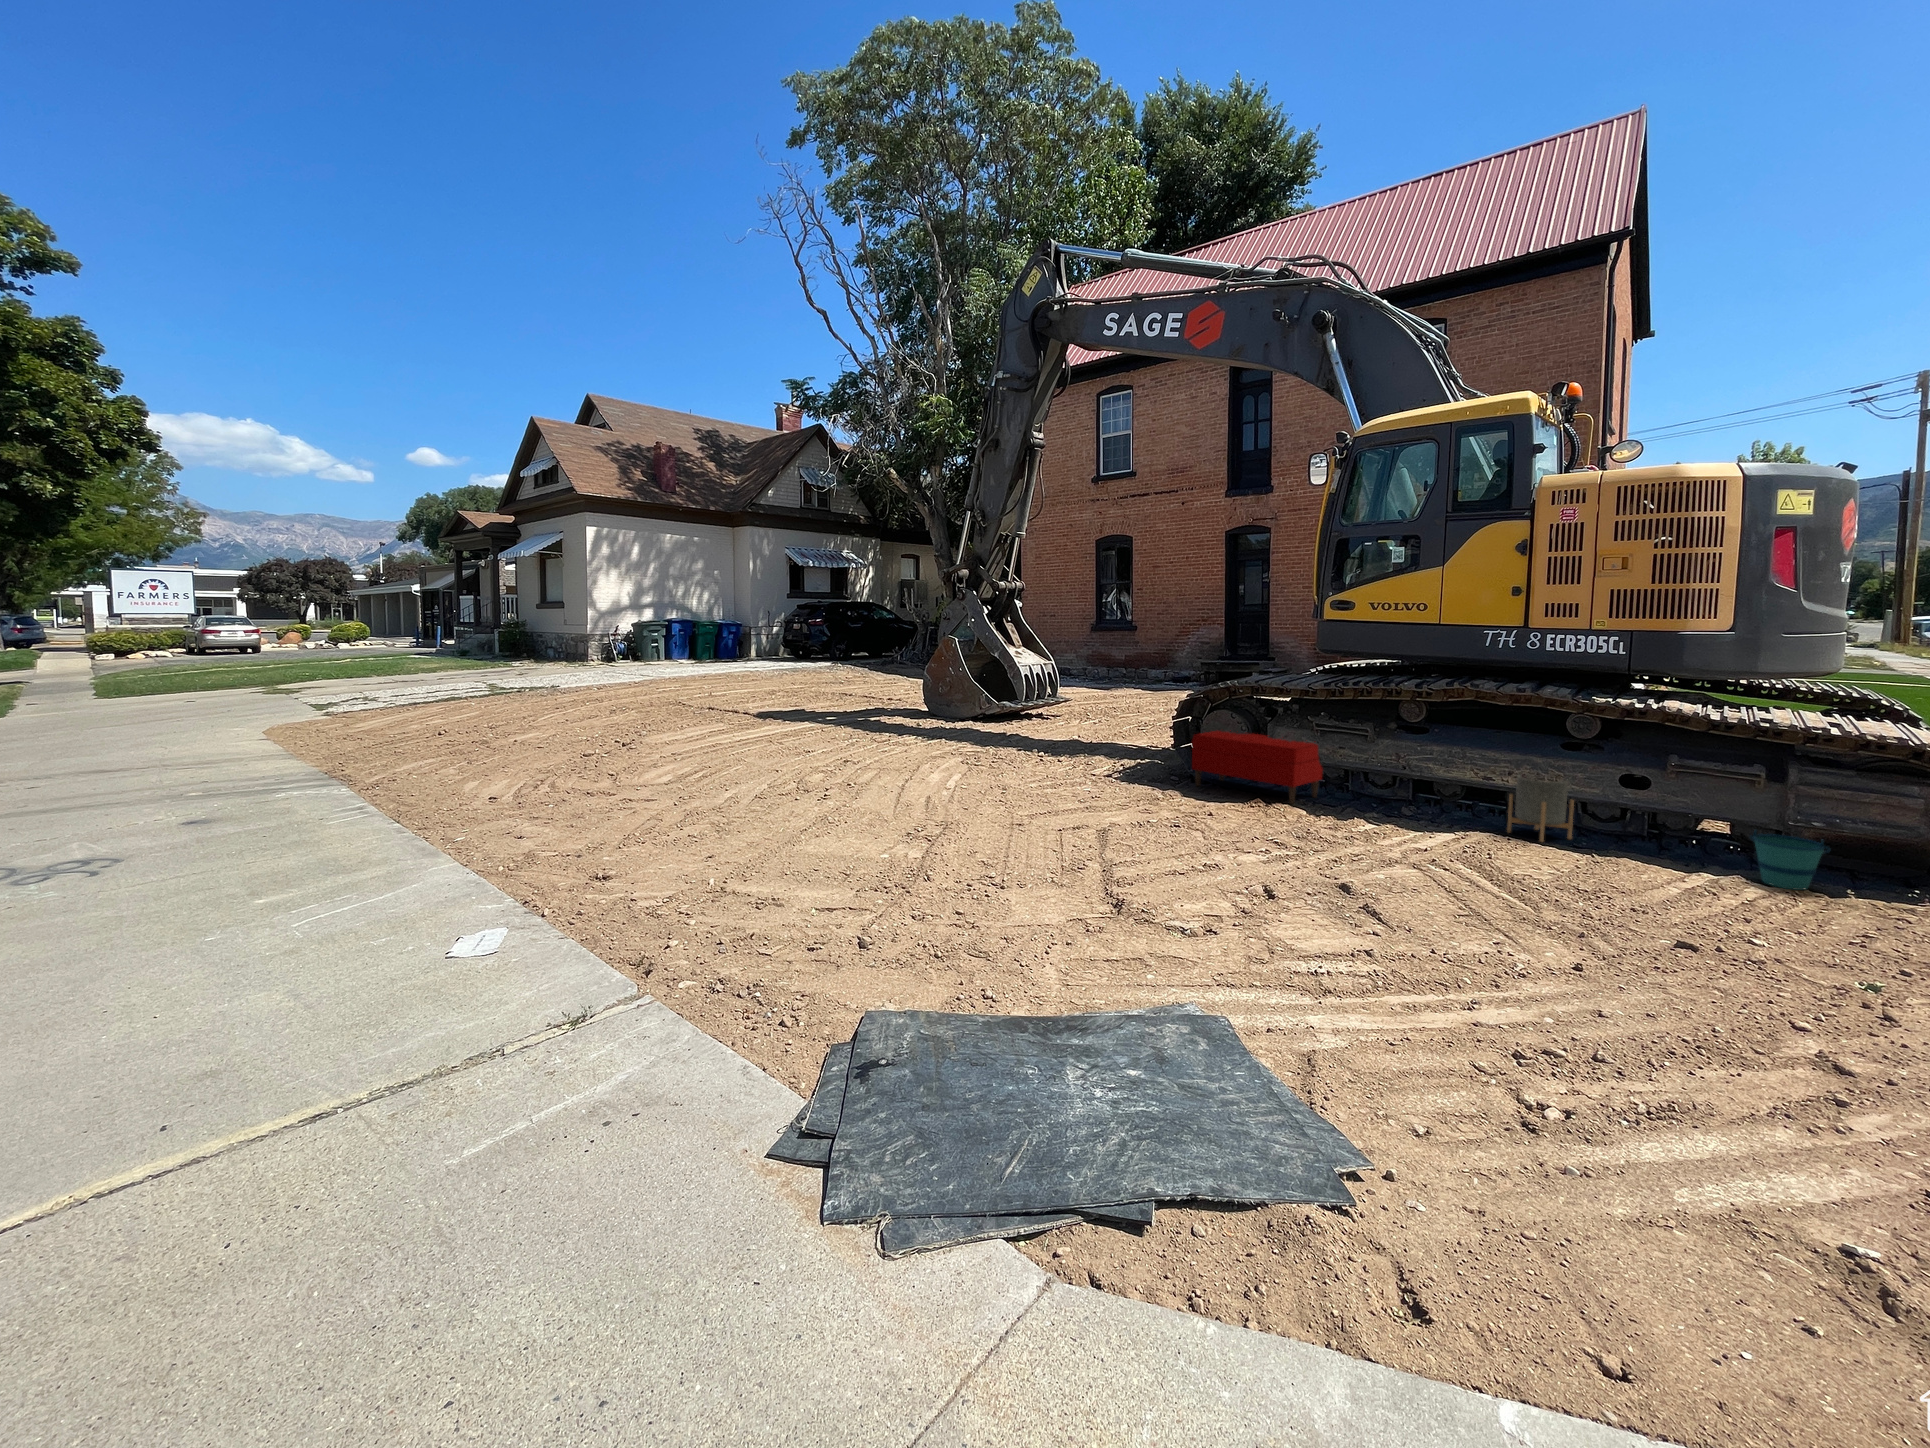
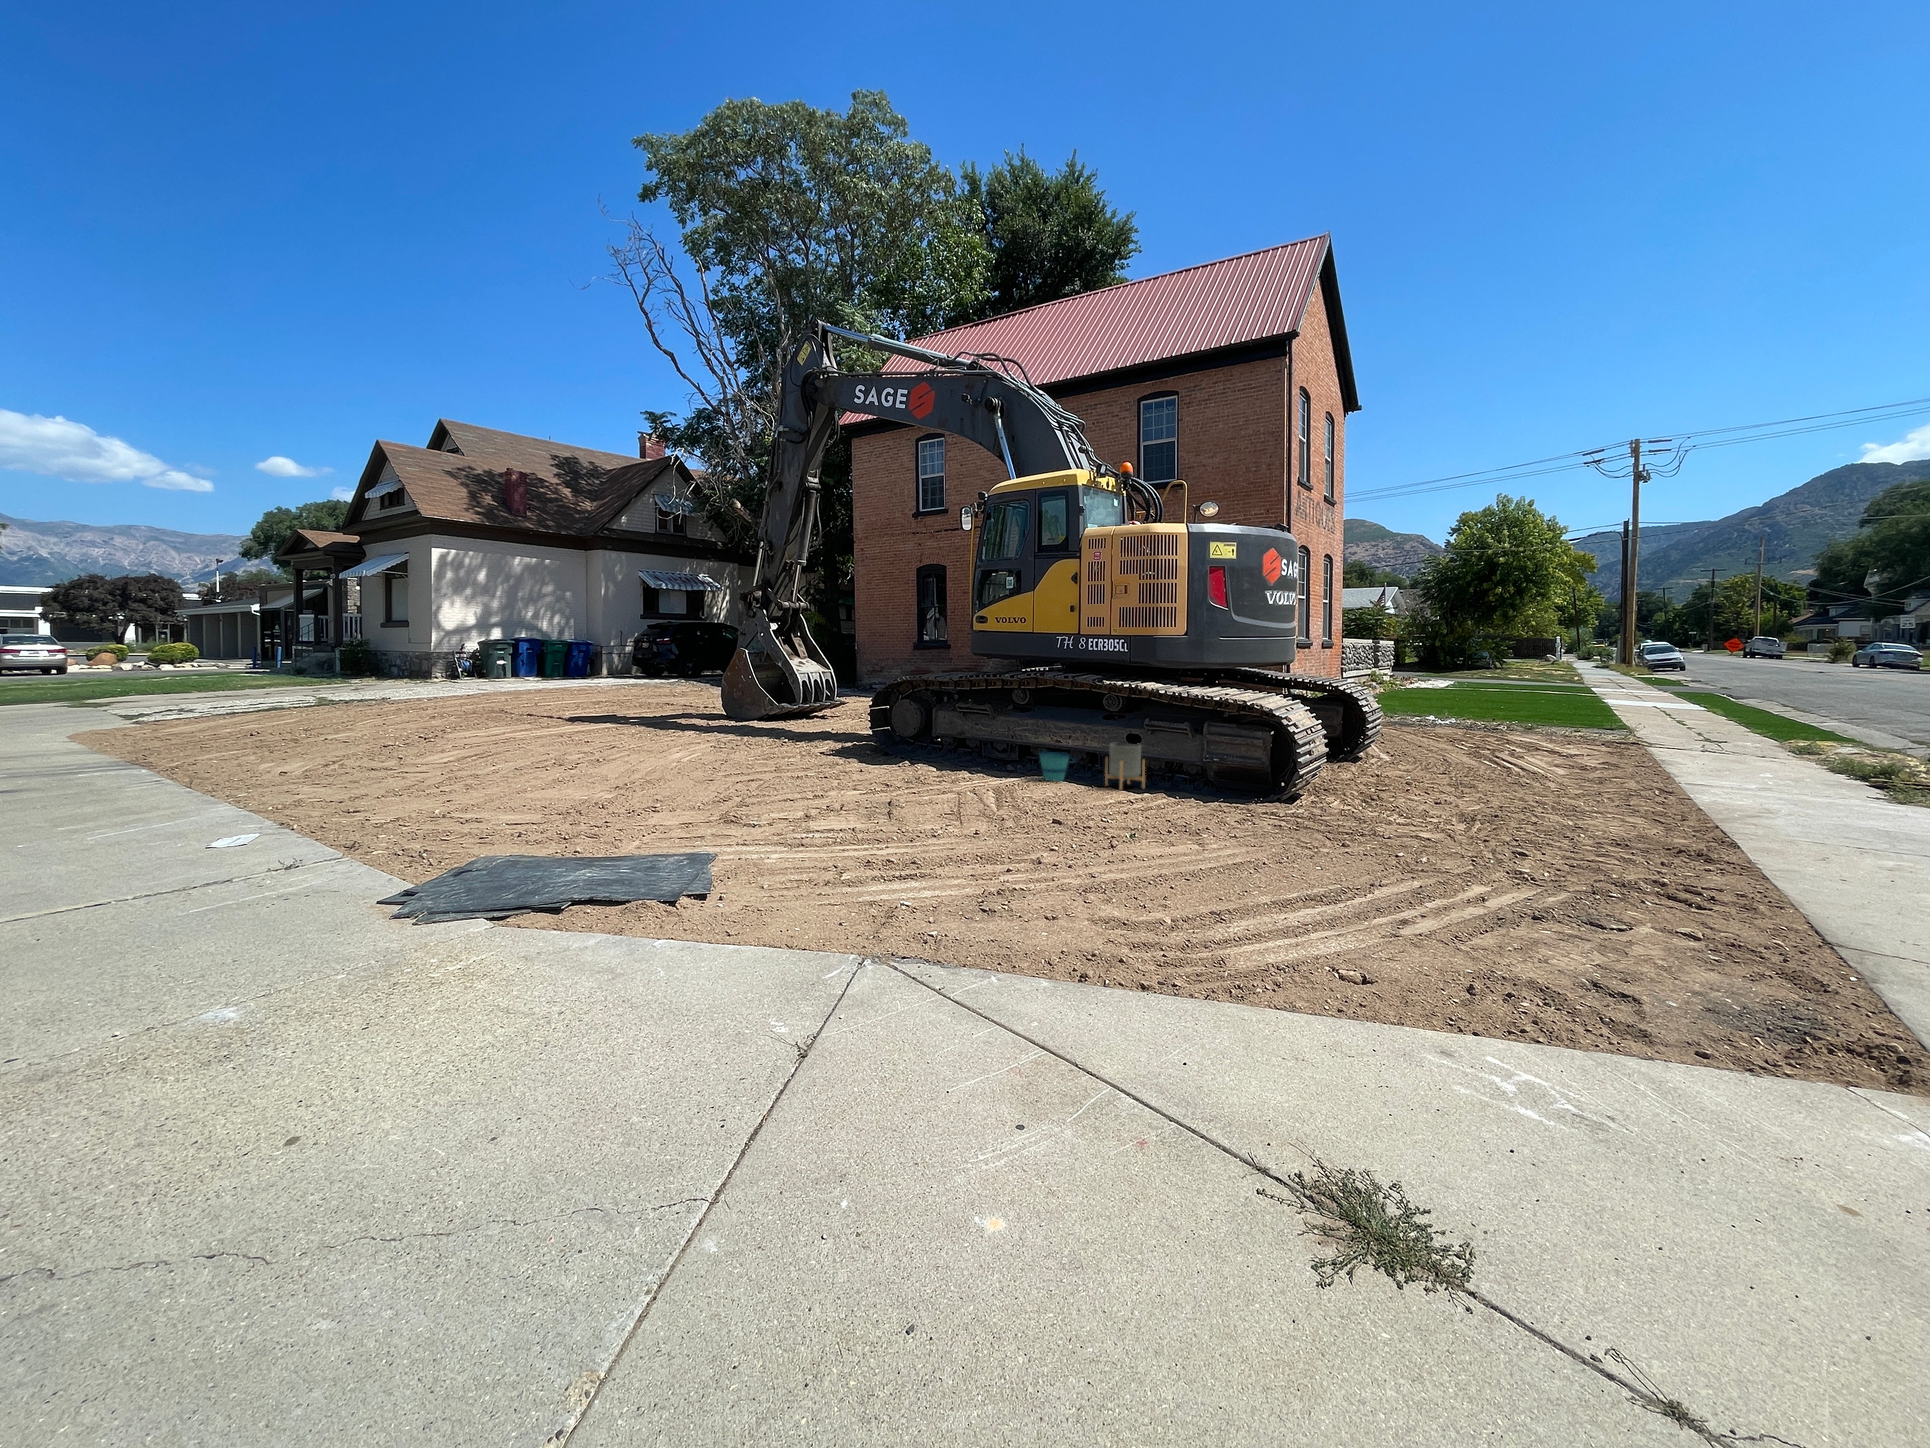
bench: present [1192,731,1323,804] -> none [906,719,1000,773]
bucket: present [1750,830,1830,890] -> present [1039,749,1076,781]

